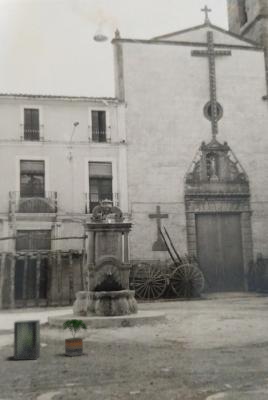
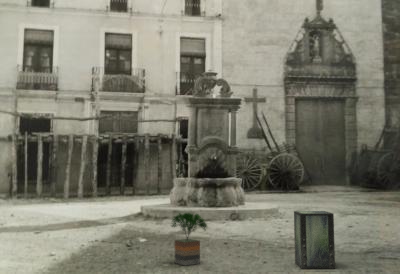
storage box: present [14,320,40,360] -> present [294,211,335,269]

